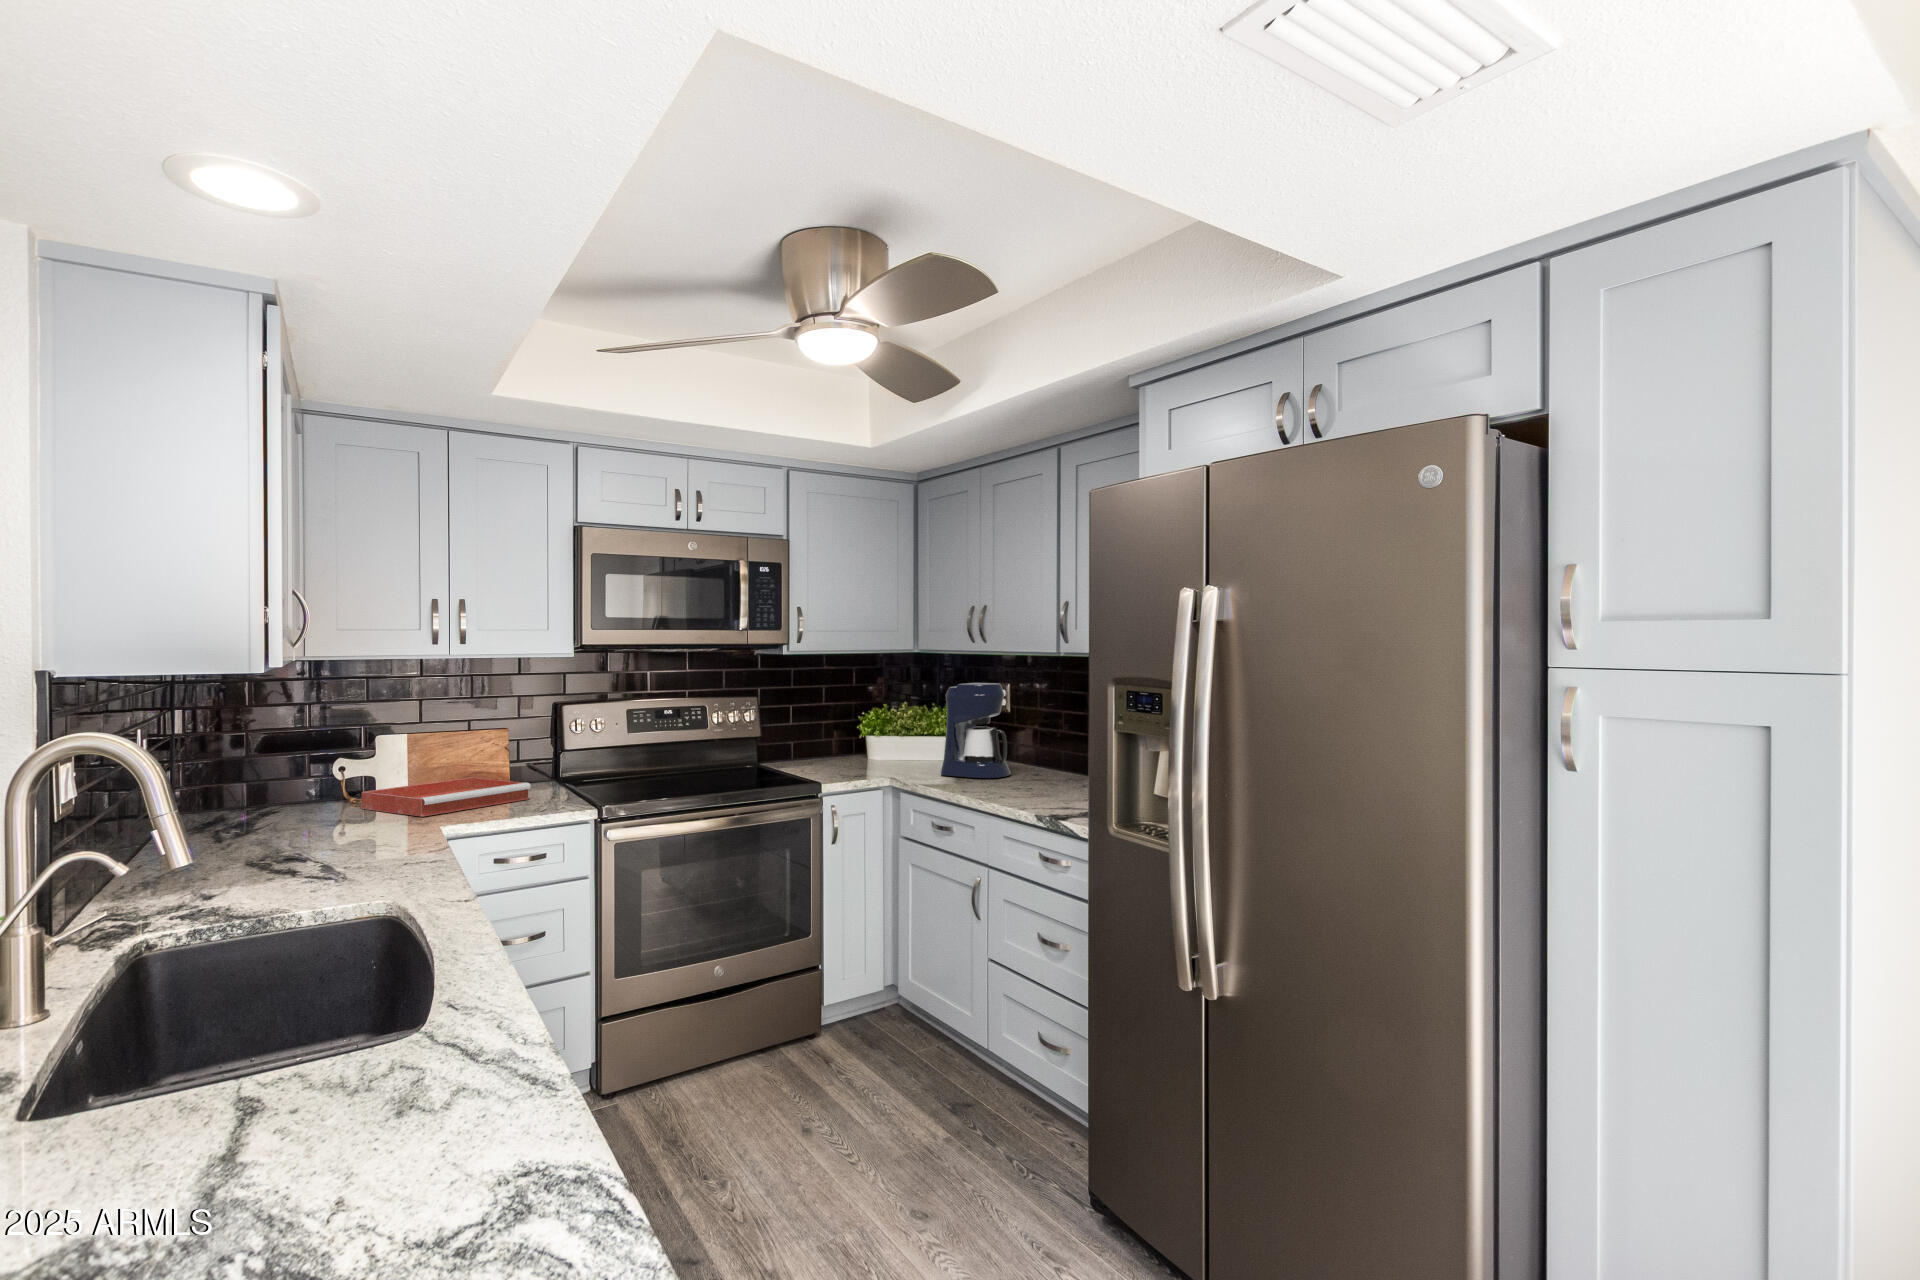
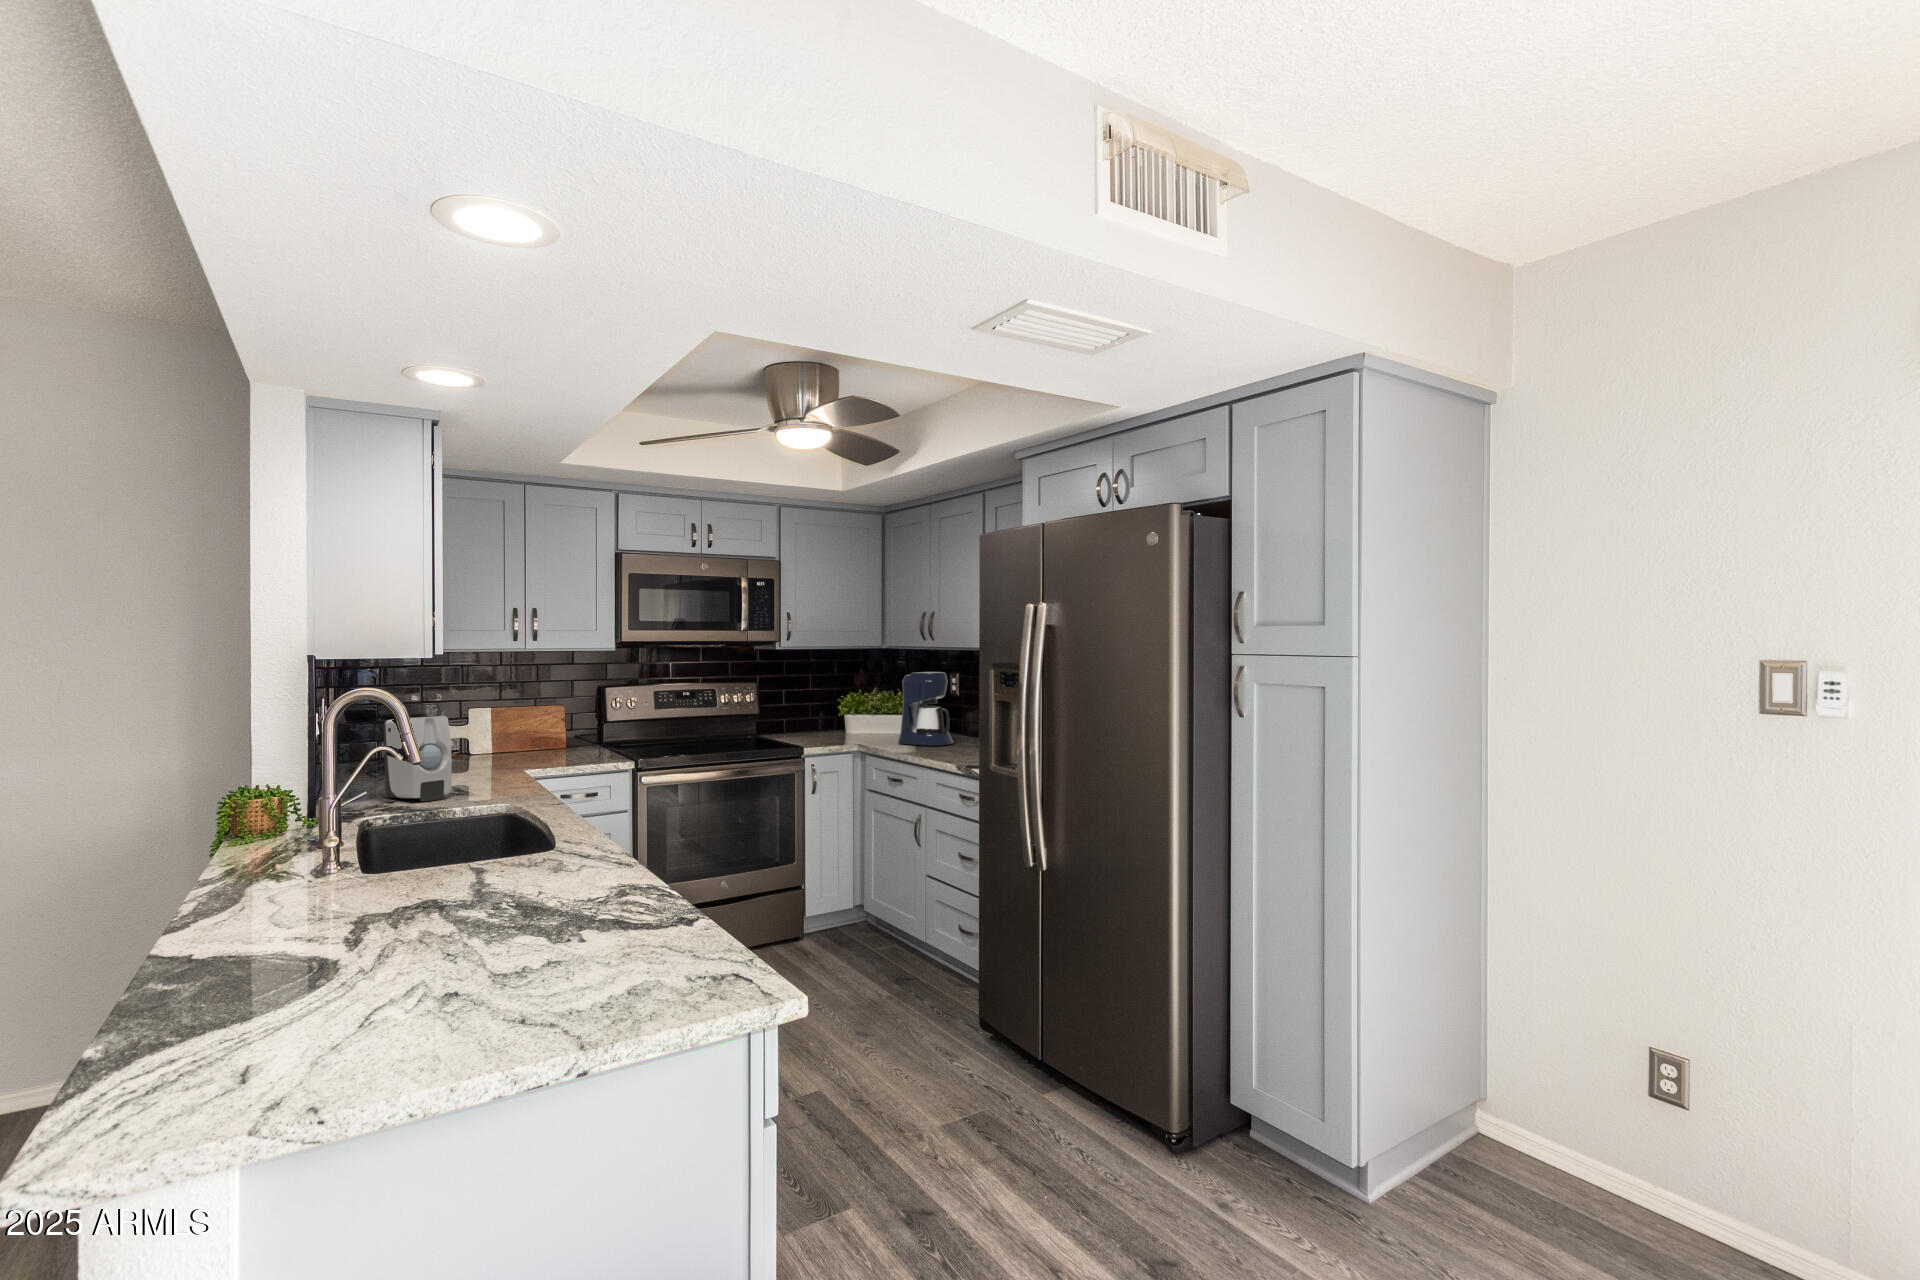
soap dispenser: none [203,759,309,893] -> present [383,716,452,801]
tray: present [362,777,531,817] -> none [464,741,585,766]

